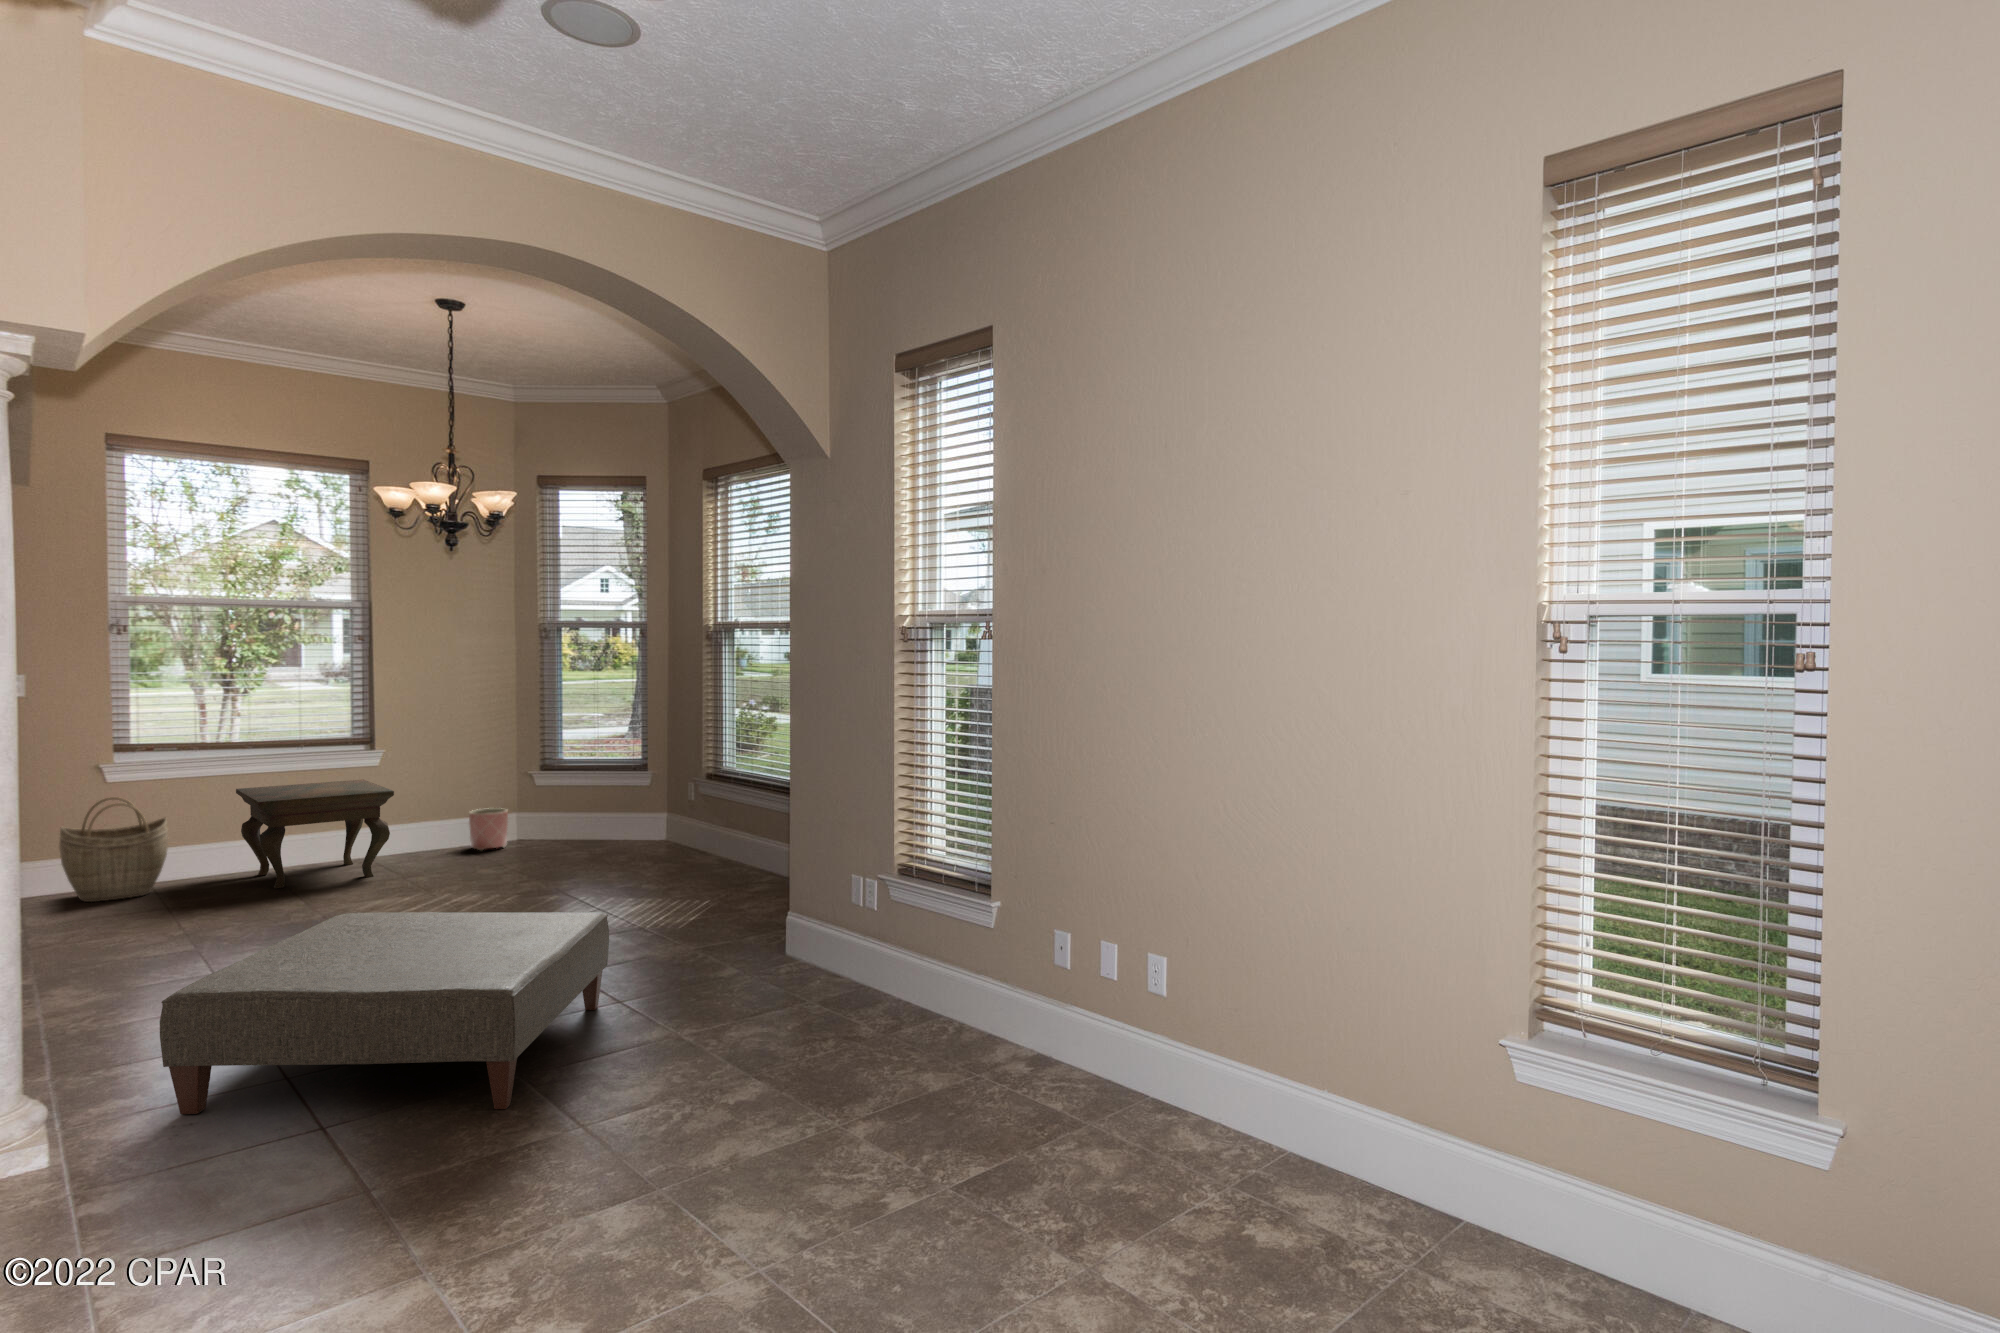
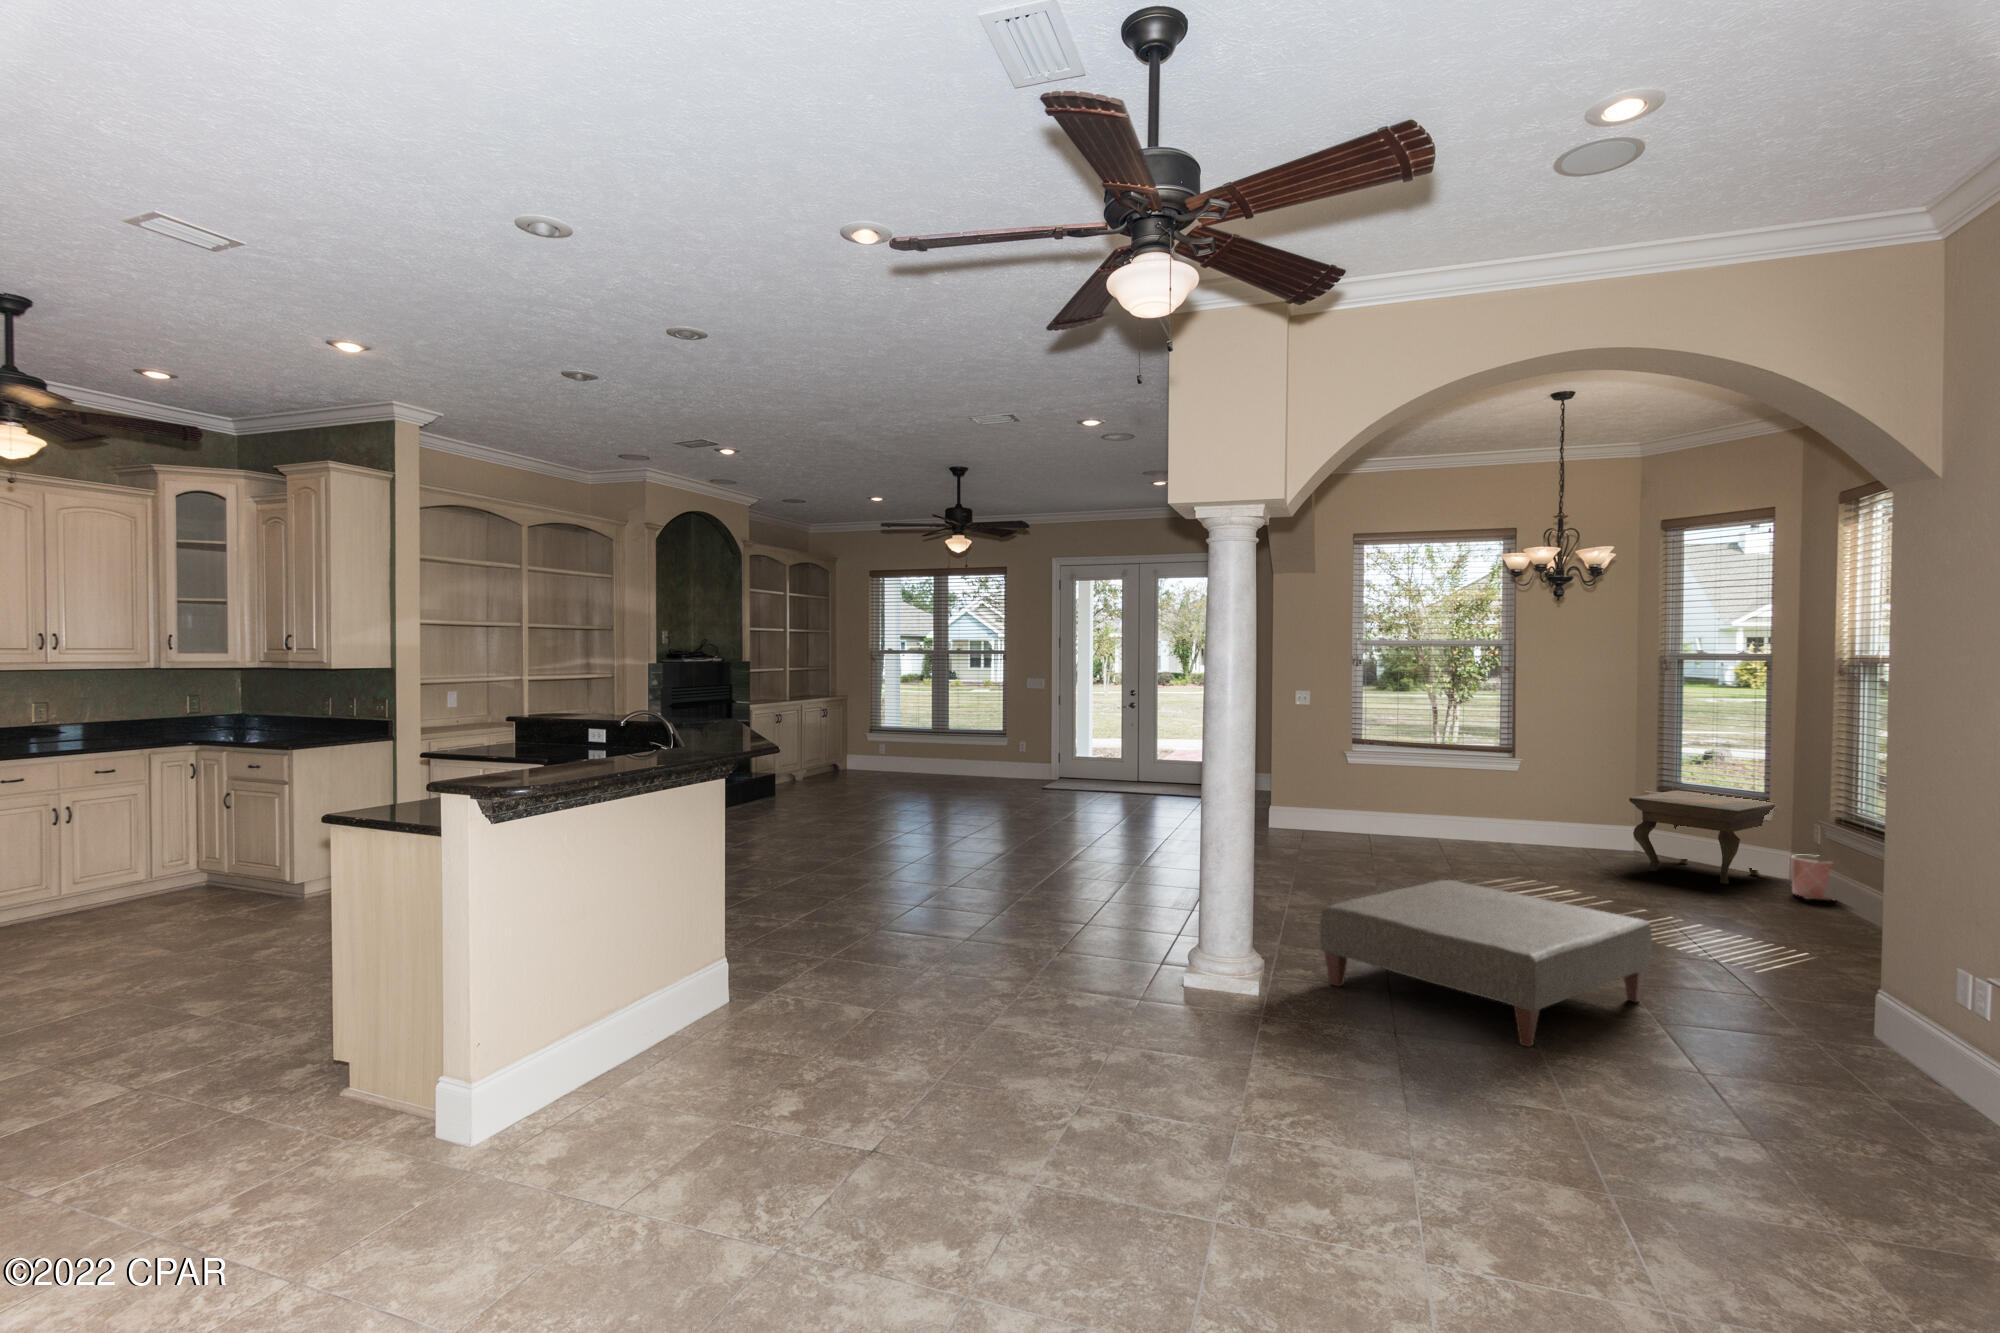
side table: present [236,779,394,888] -> present [1629,790,1775,884]
woven basket: present [59,797,168,902] -> none [1303,776,1365,847]
planter: present [469,808,508,850] -> present [1791,855,1833,900]

